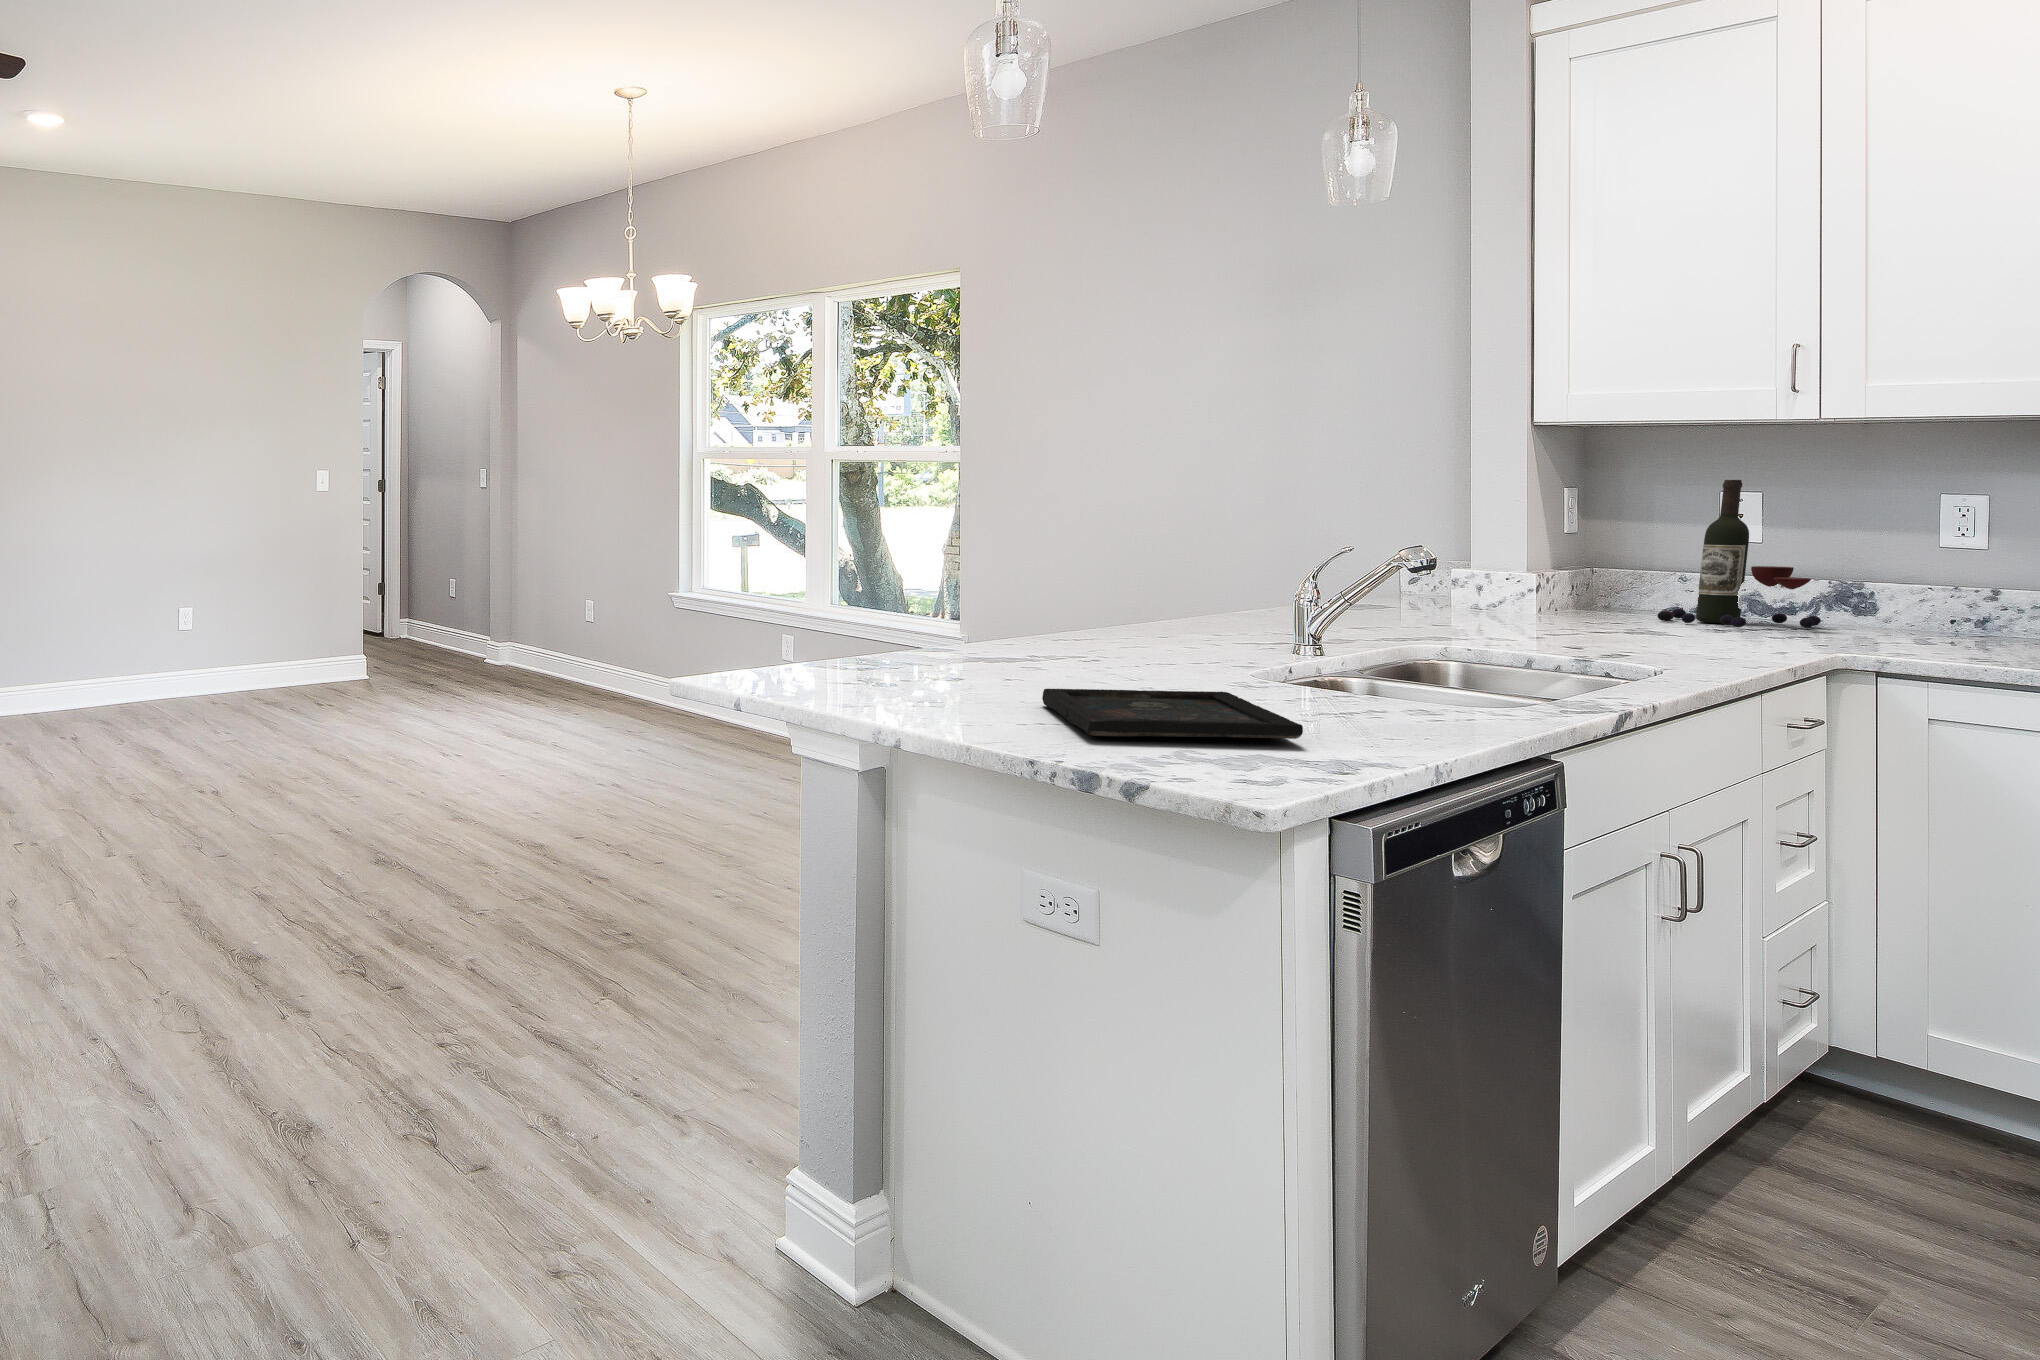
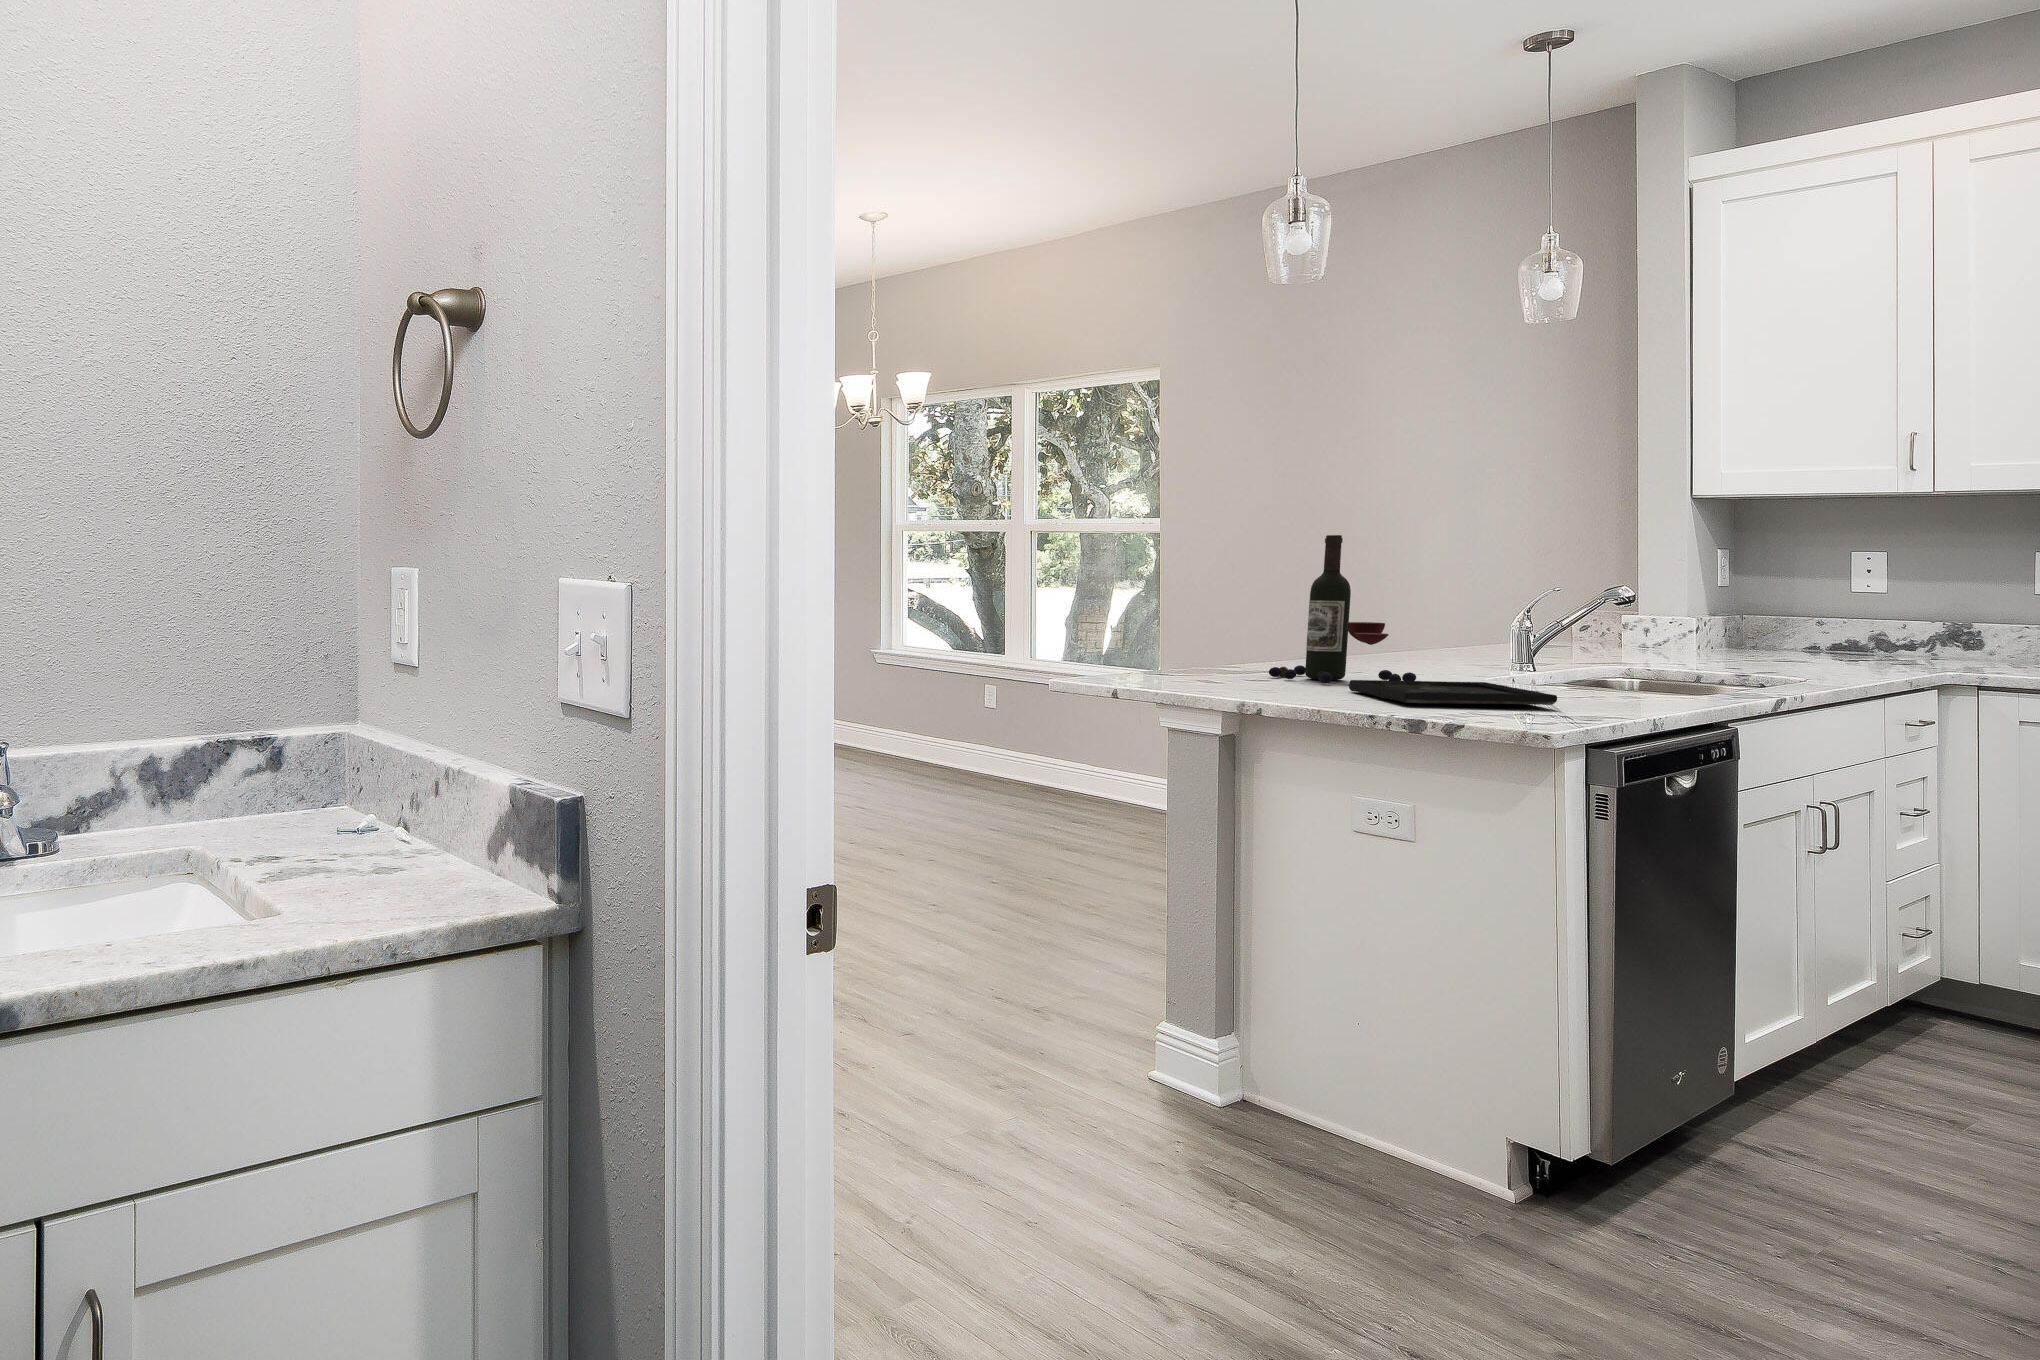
wine bottle: present [1658,480,1821,628] -> present [1269,535,1416,683]

